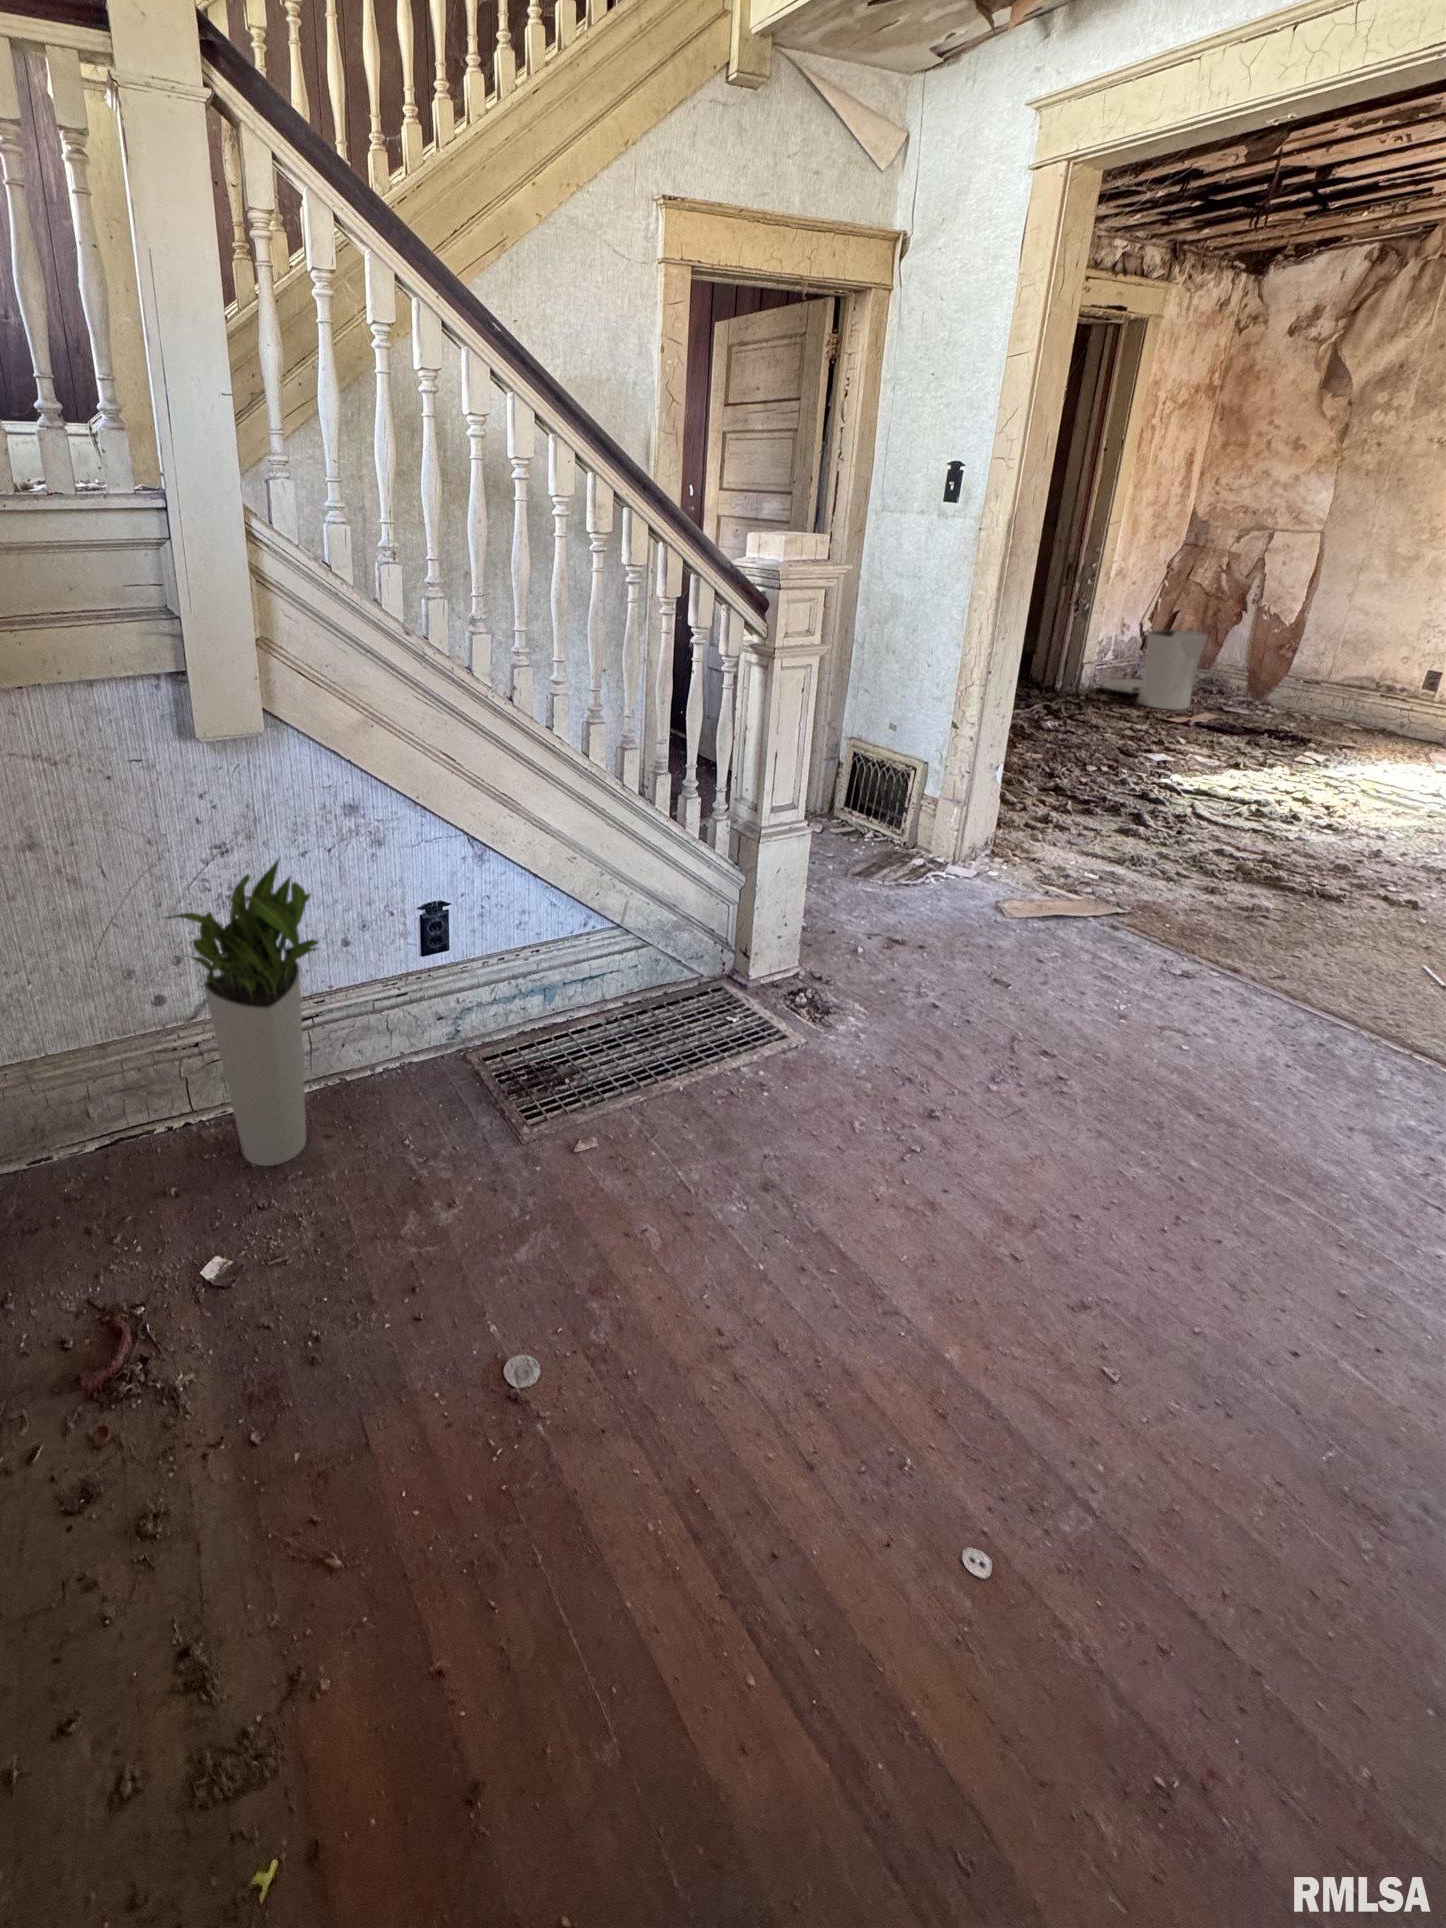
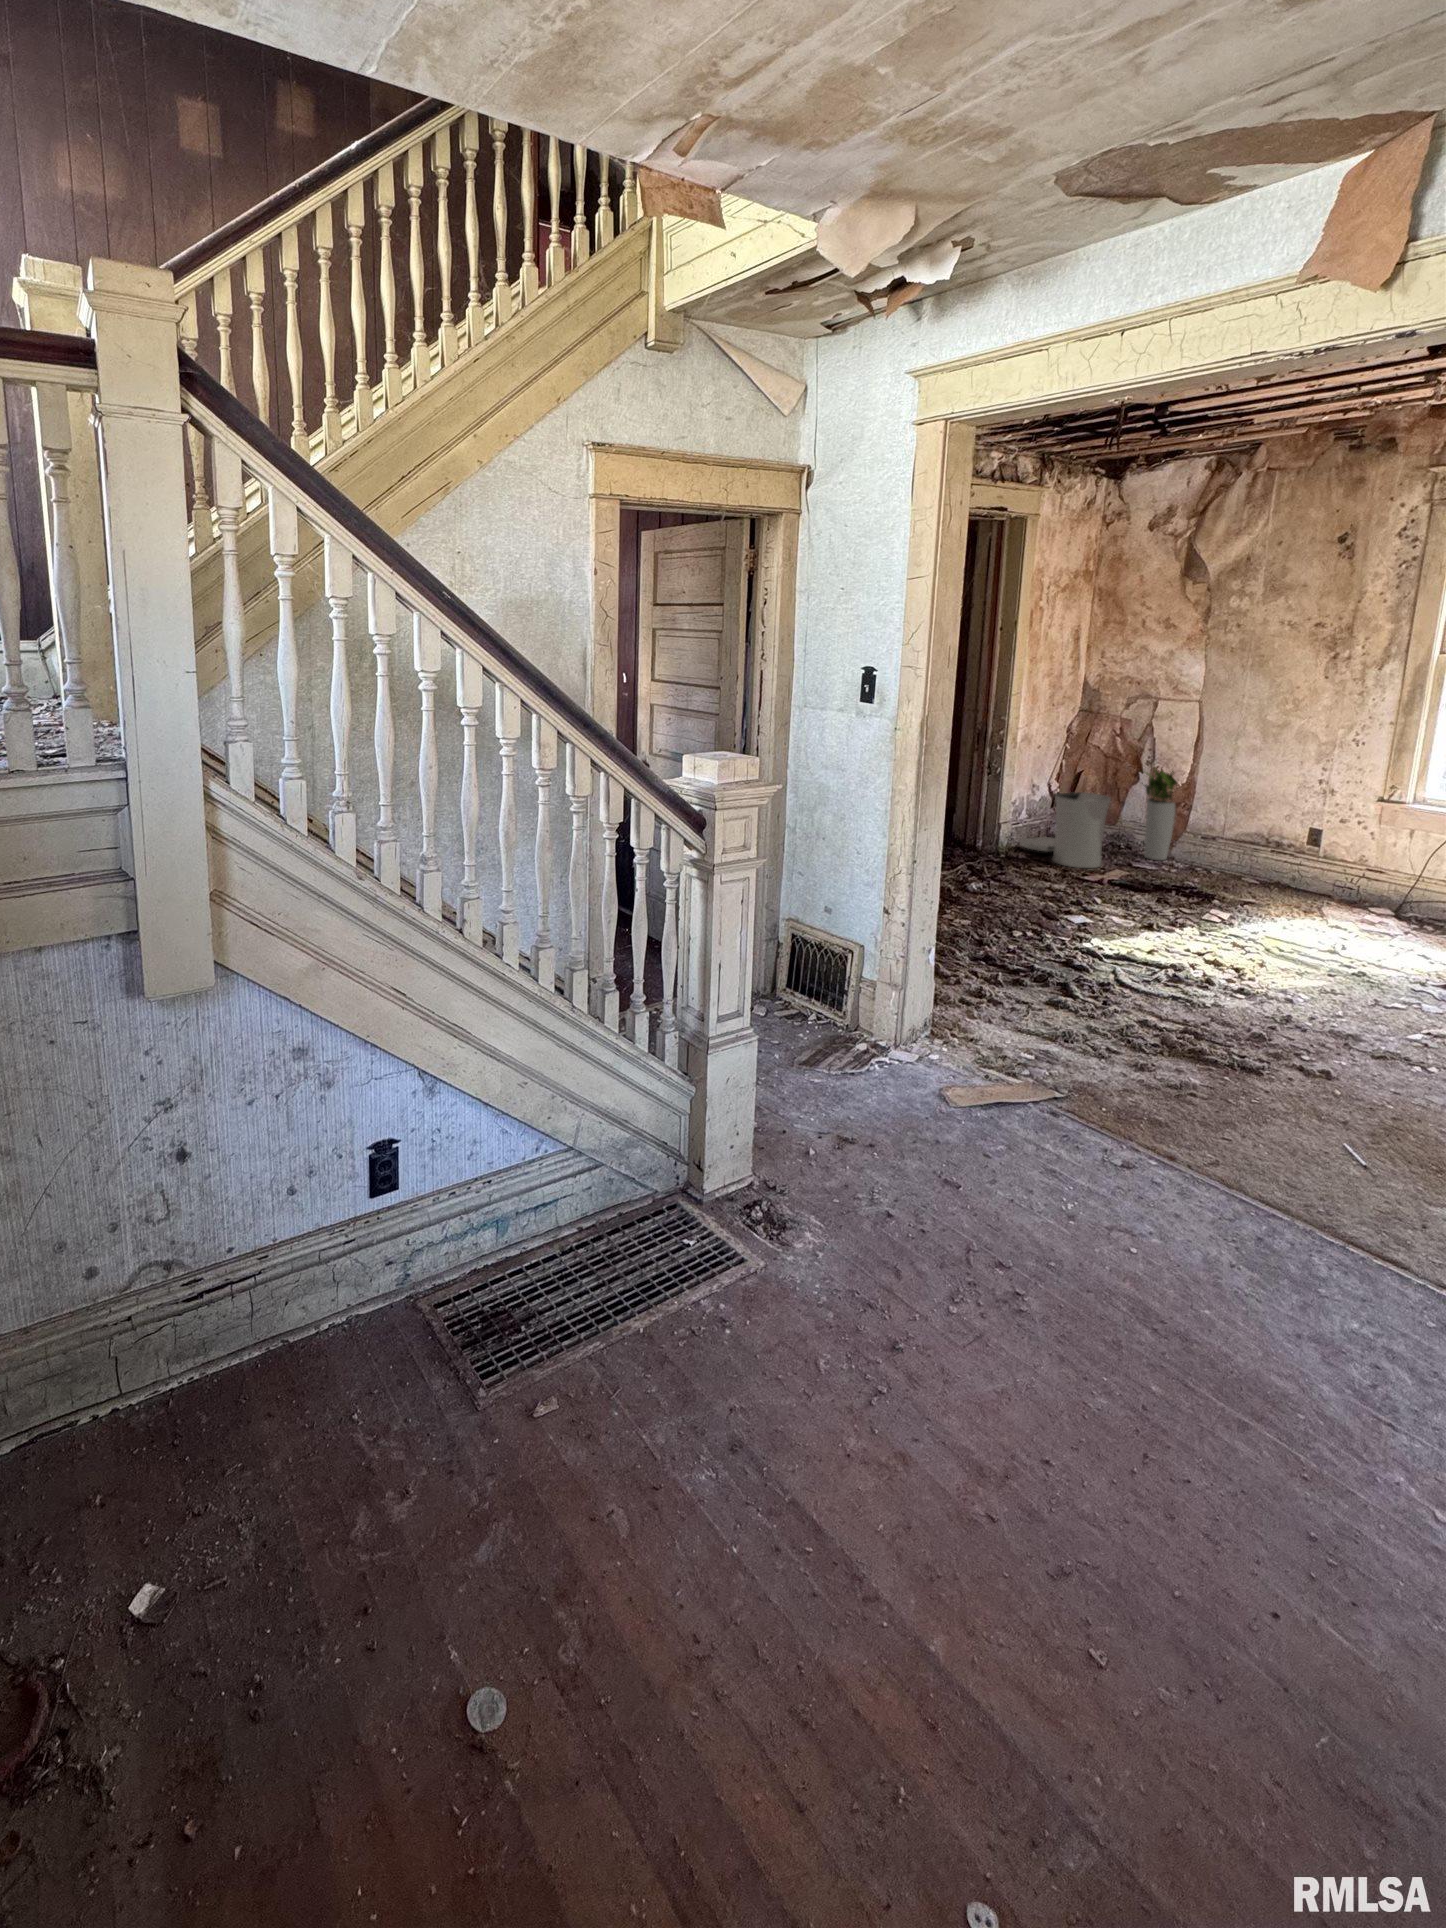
planter: present [166,859,318,1166] -> present [1144,770,1177,860]

